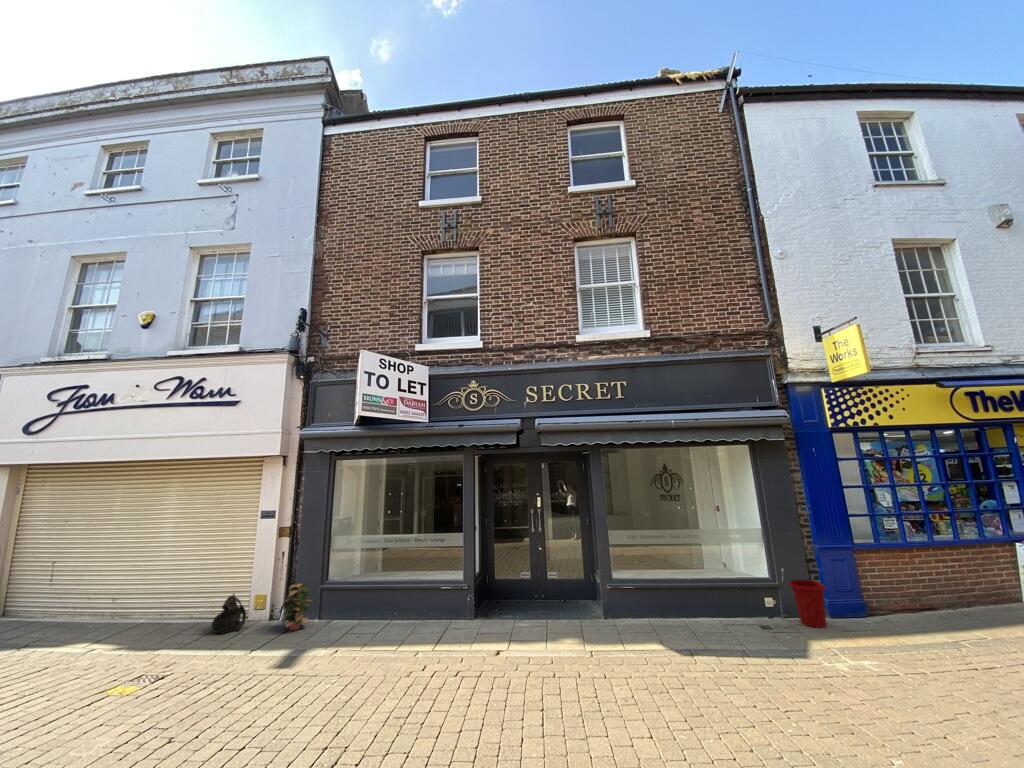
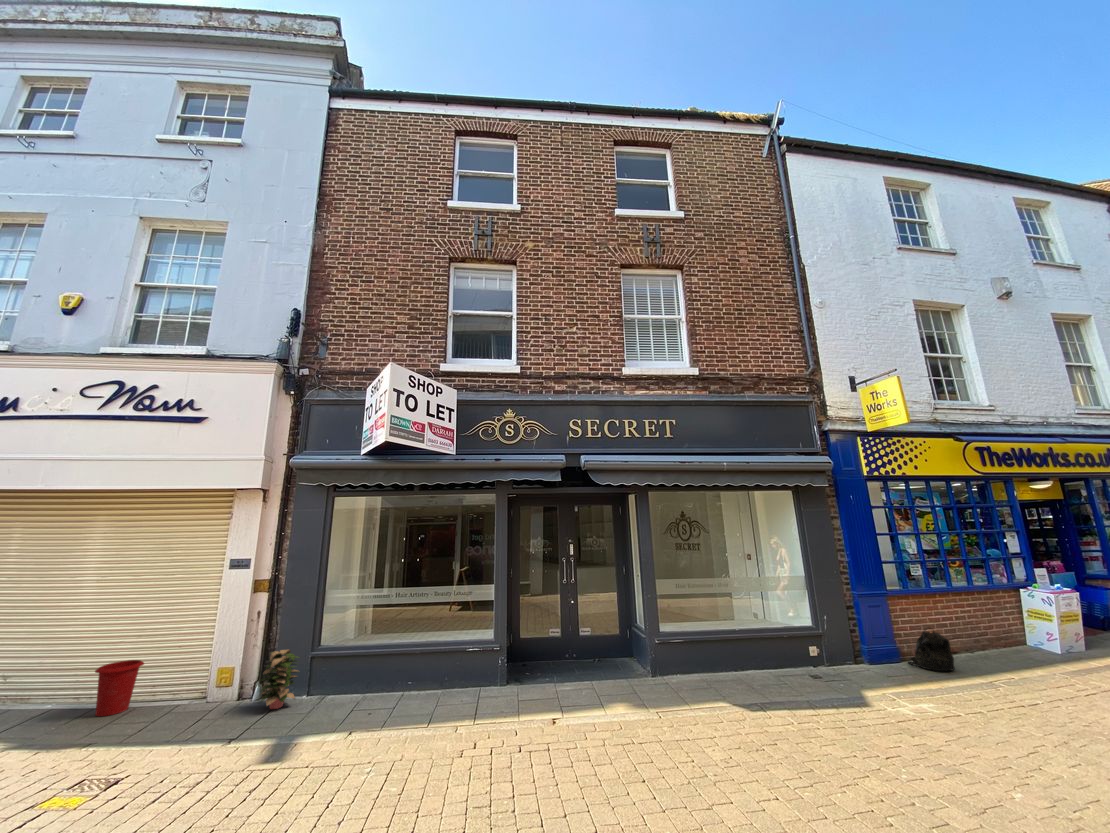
waste bin: present [788,580,826,628] -> present [95,660,144,716]
backpack: present [211,594,246,633] -> present [909,627,955,671]

